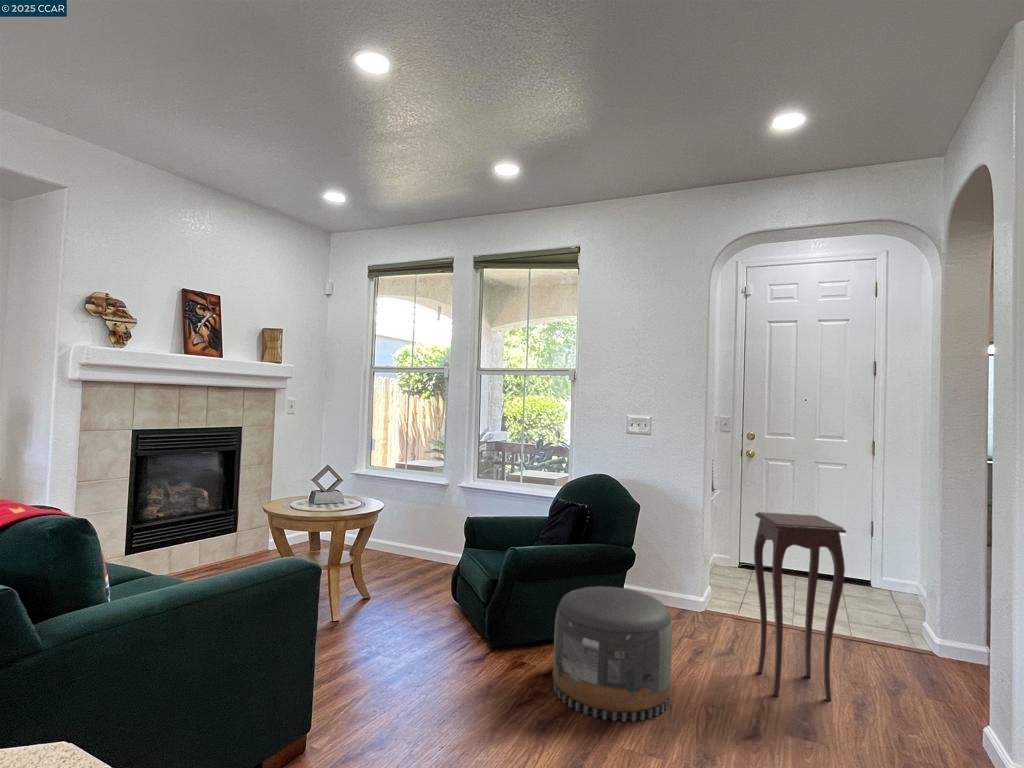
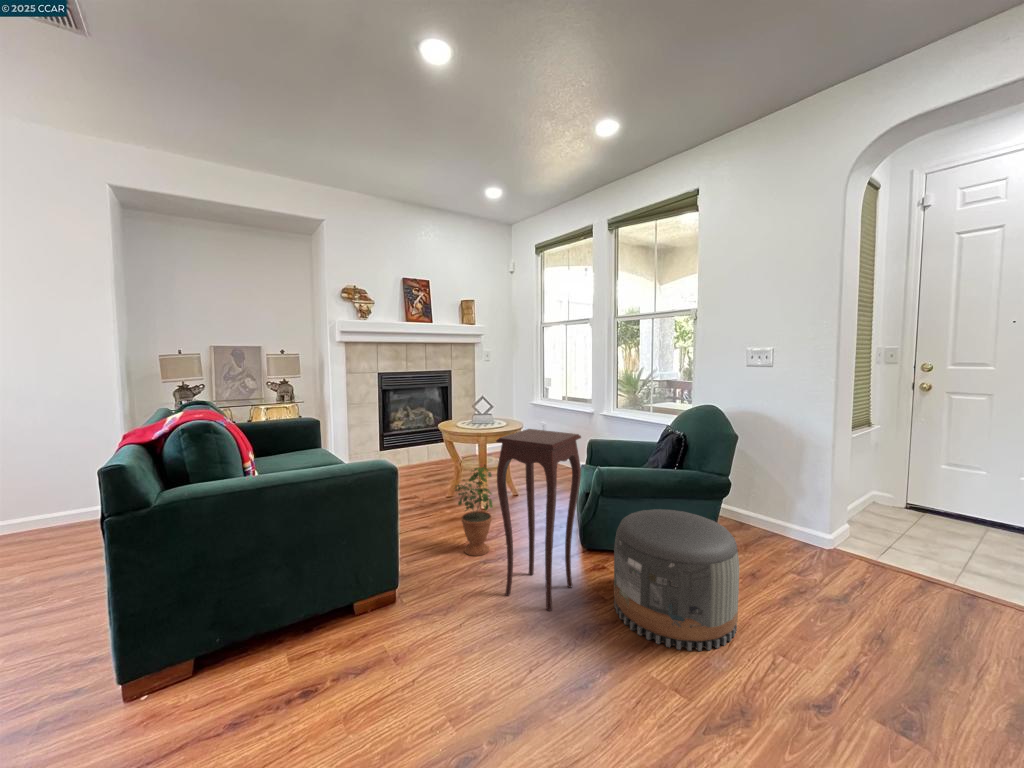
side table: present [754,512,846,700] -> present [496,429,581,611]
potted plant: none [343,553,392,676] -> present [455,467,493,556]

